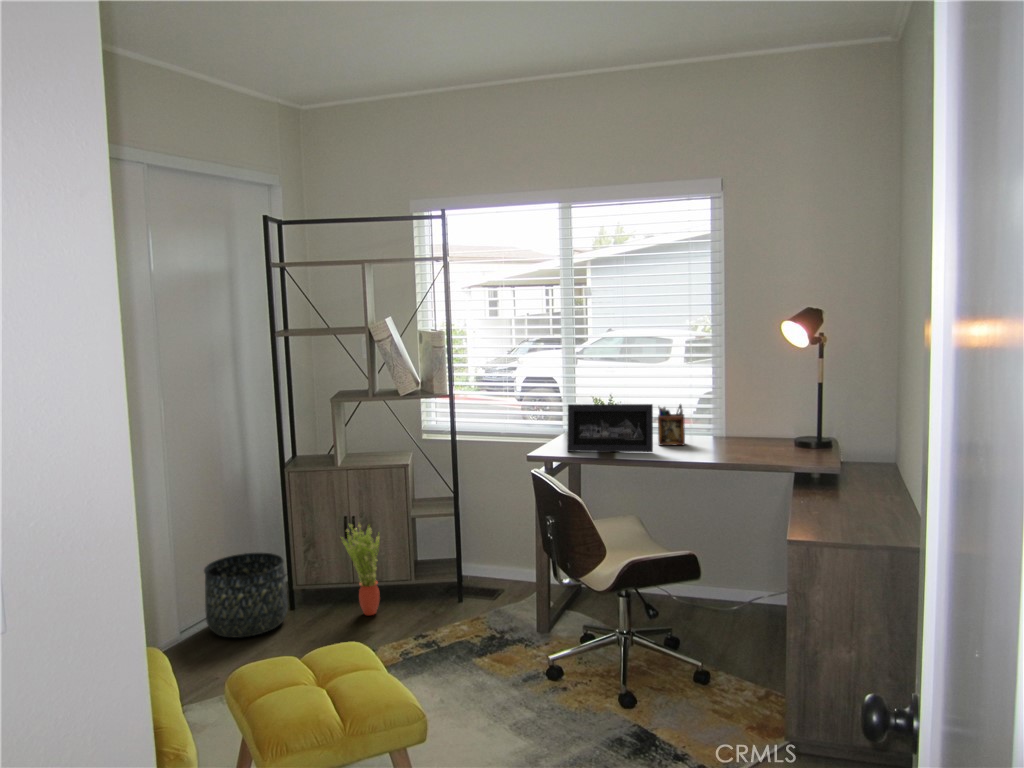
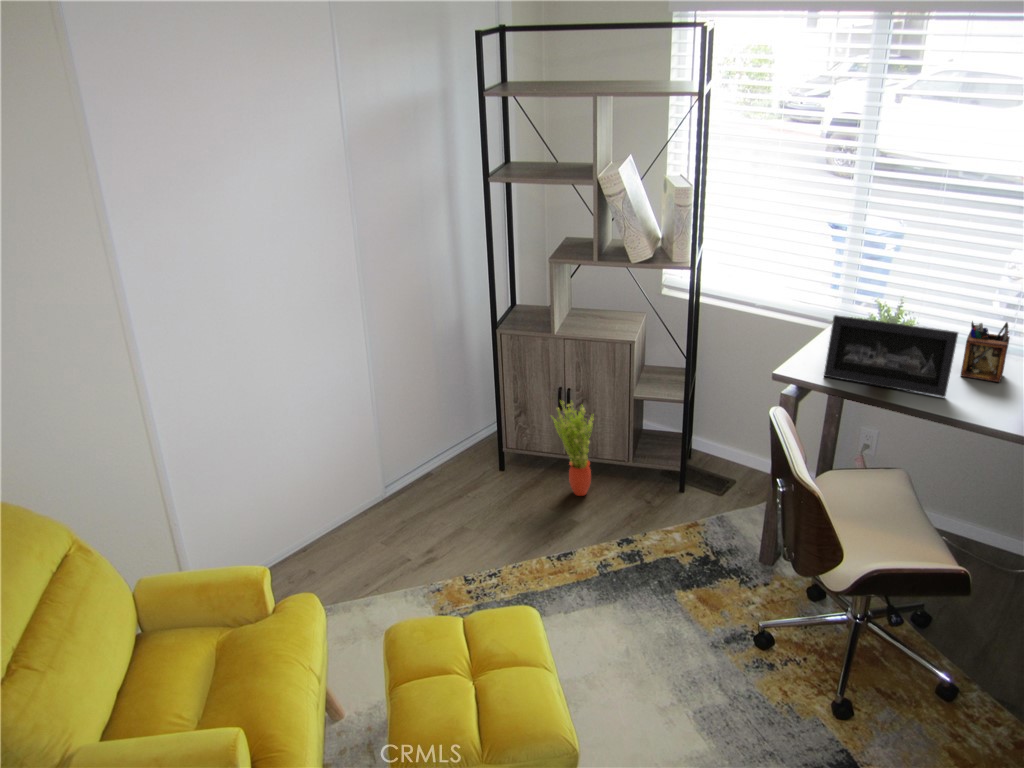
basket: present [204,553,288,638] -> none [411,411,496,504]

